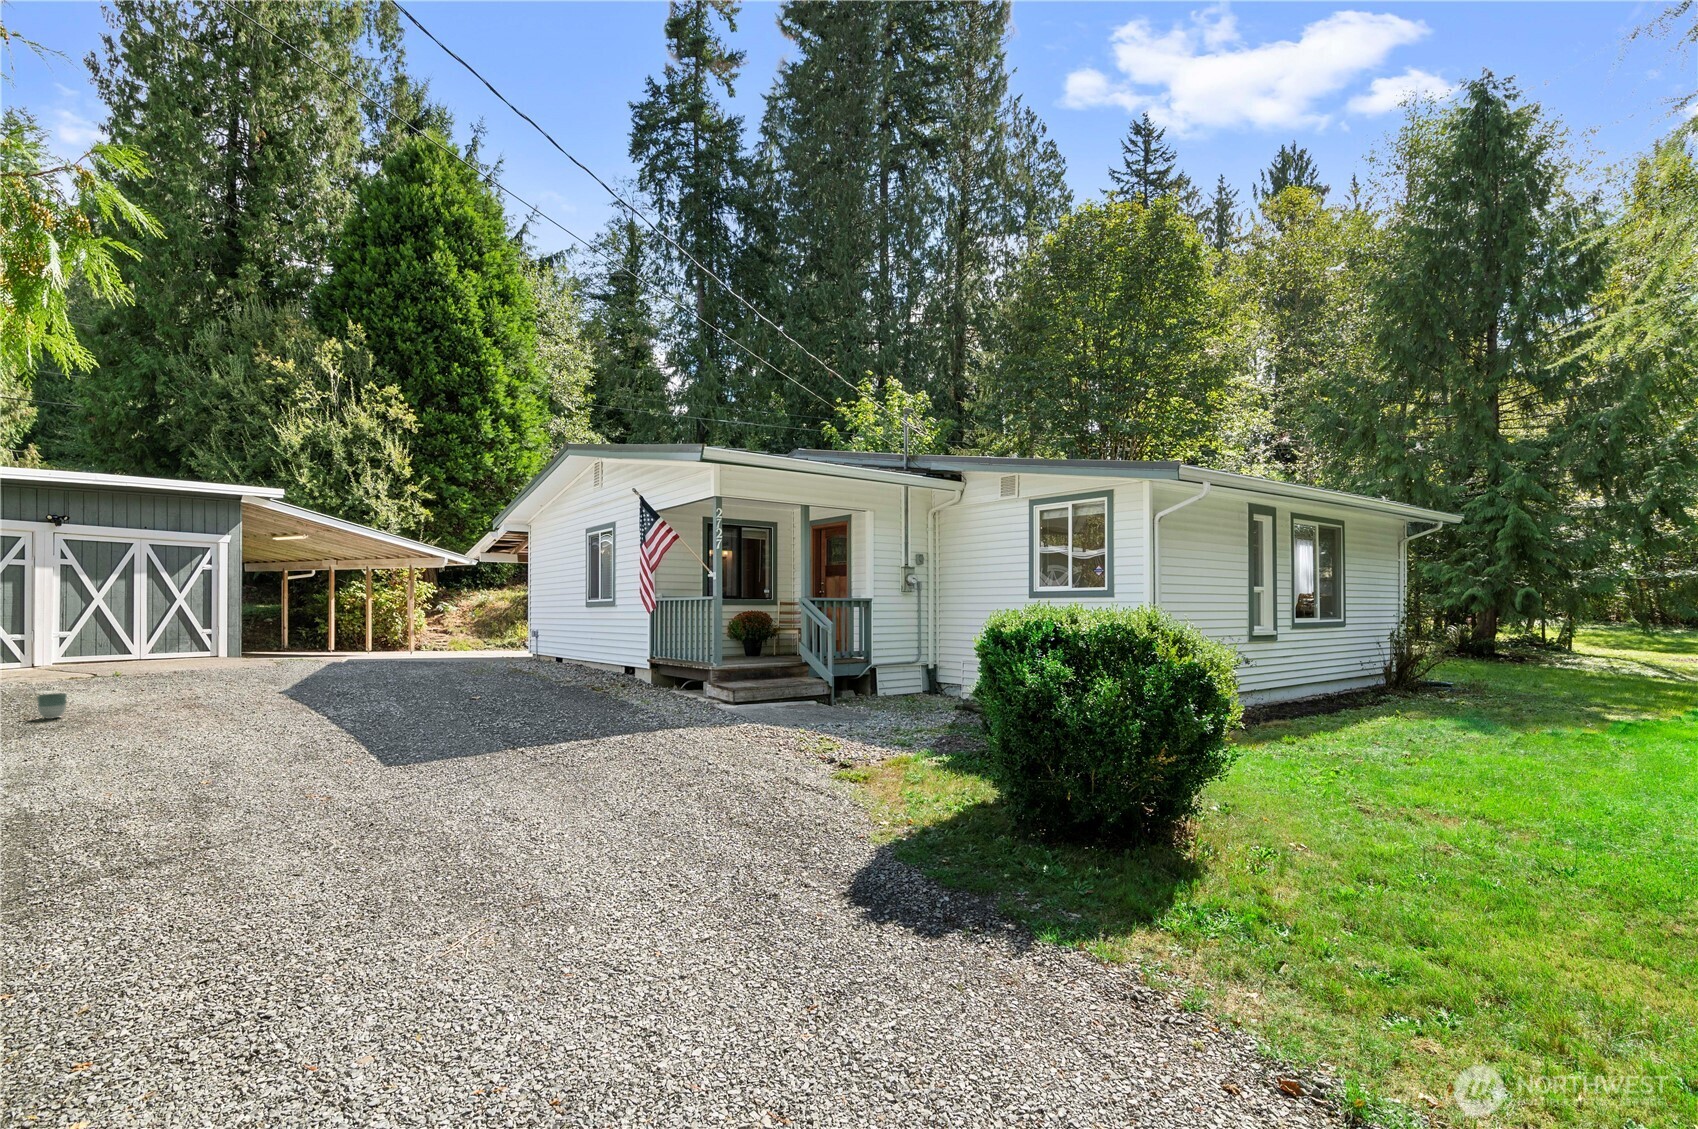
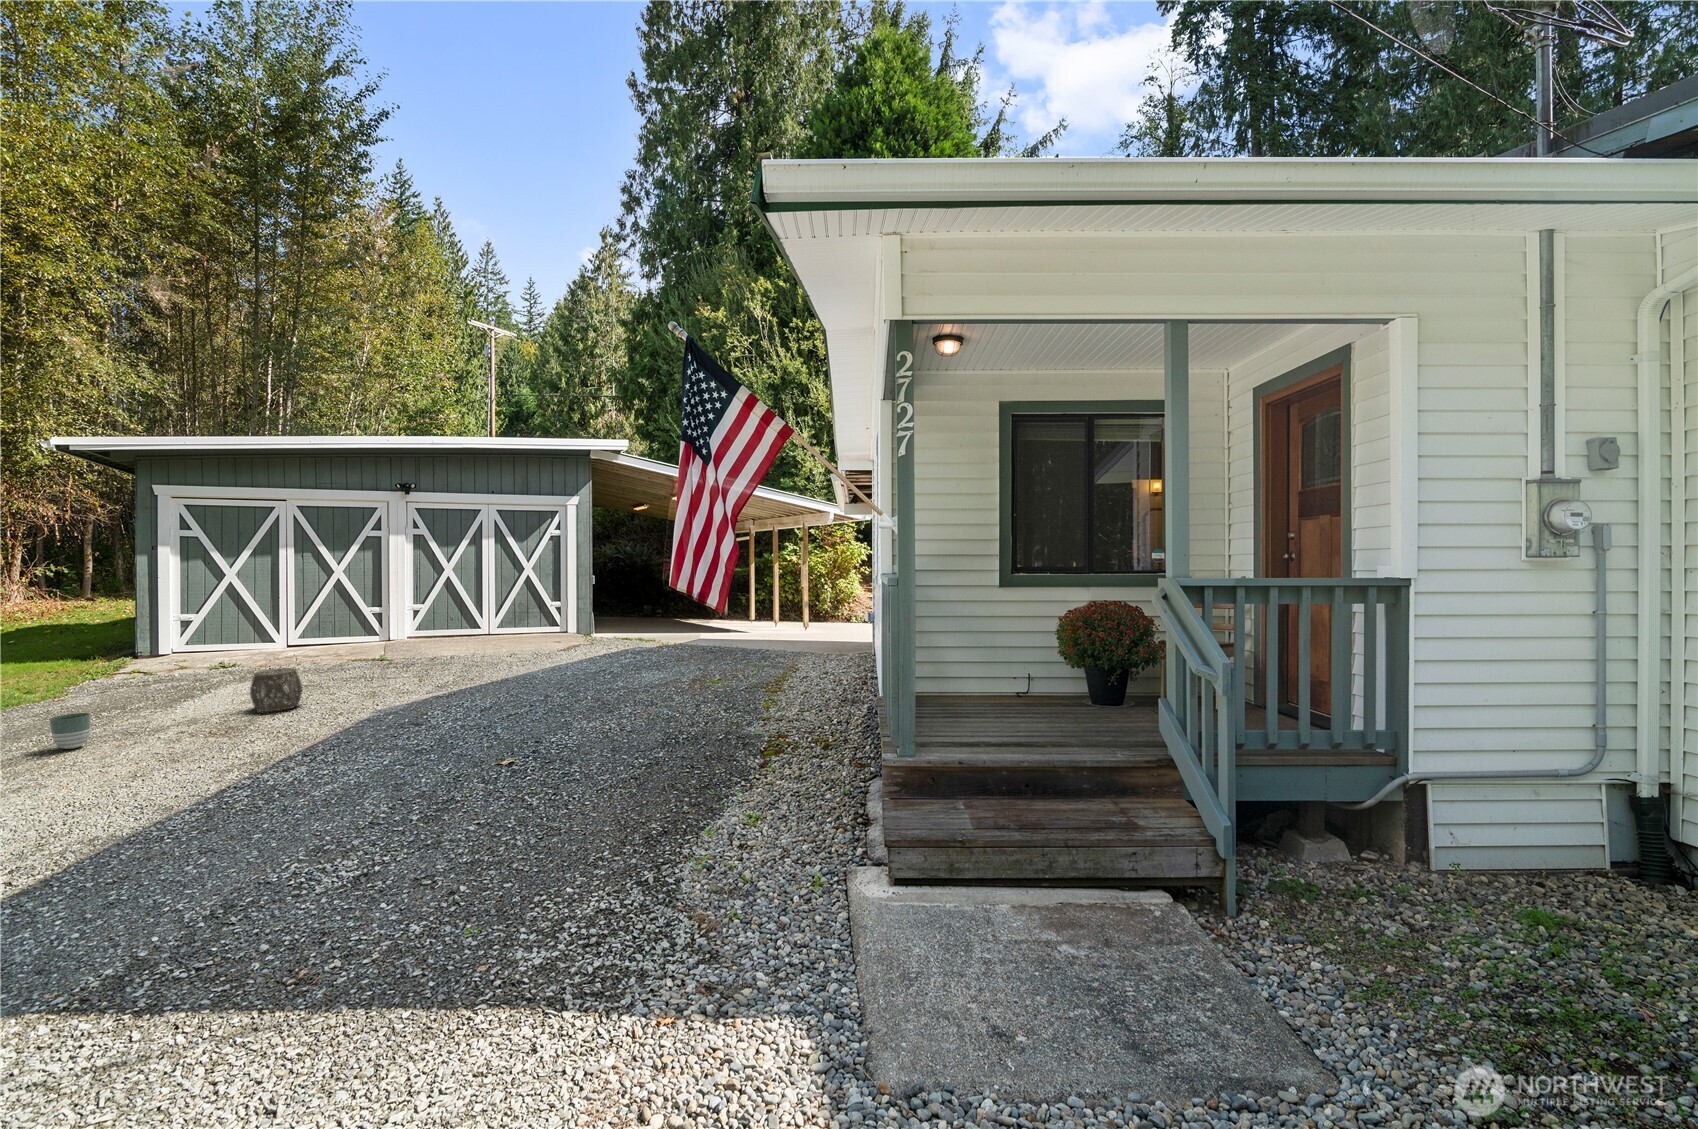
woven basket: none [125,665,168,697] -> present [250,668,302,712]

